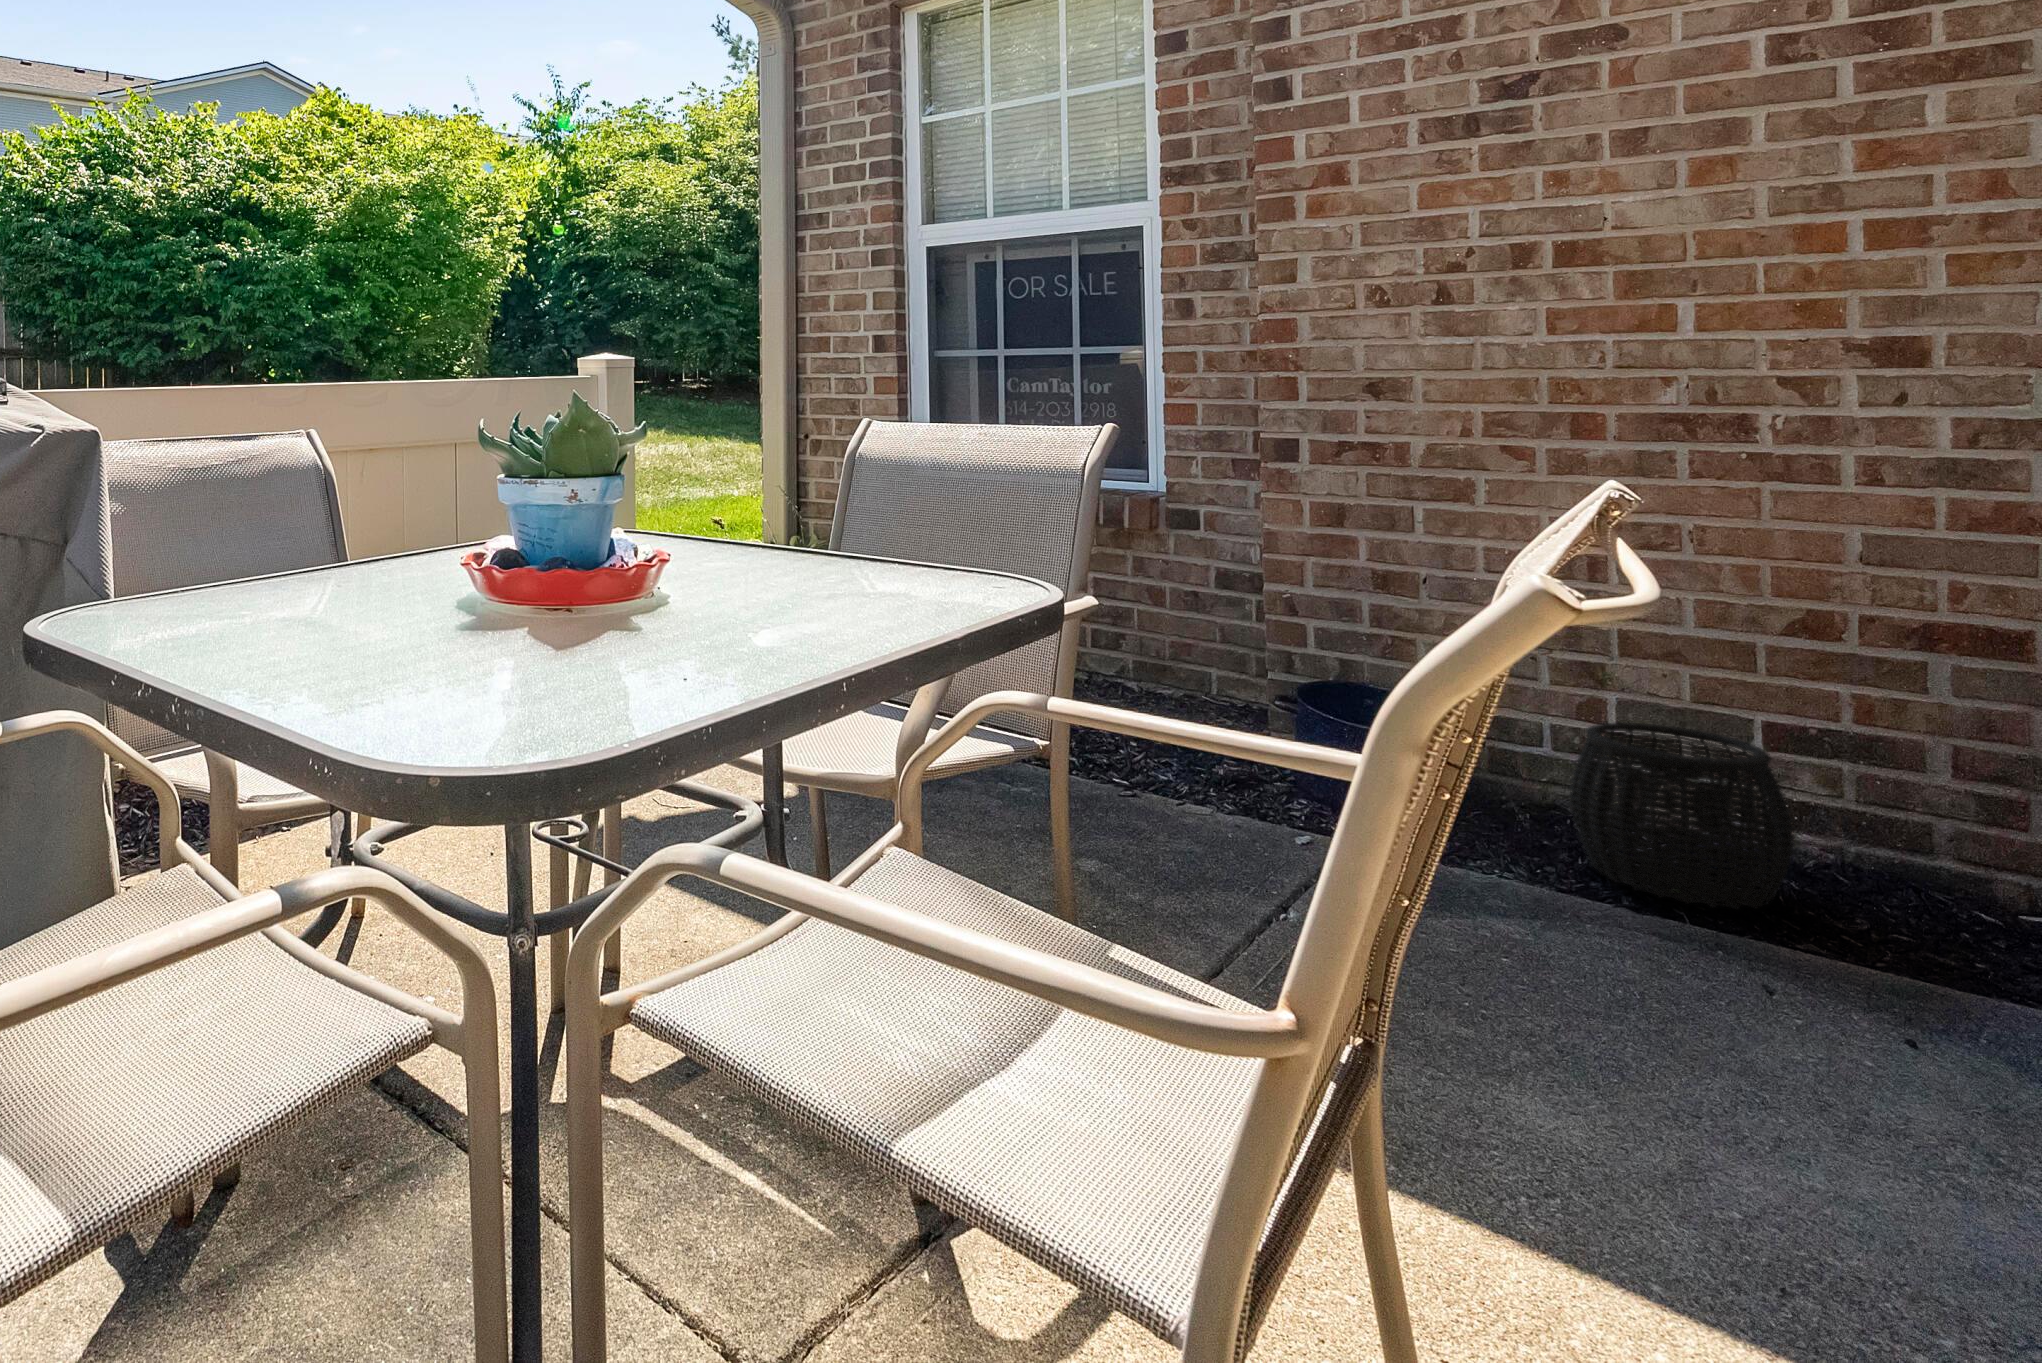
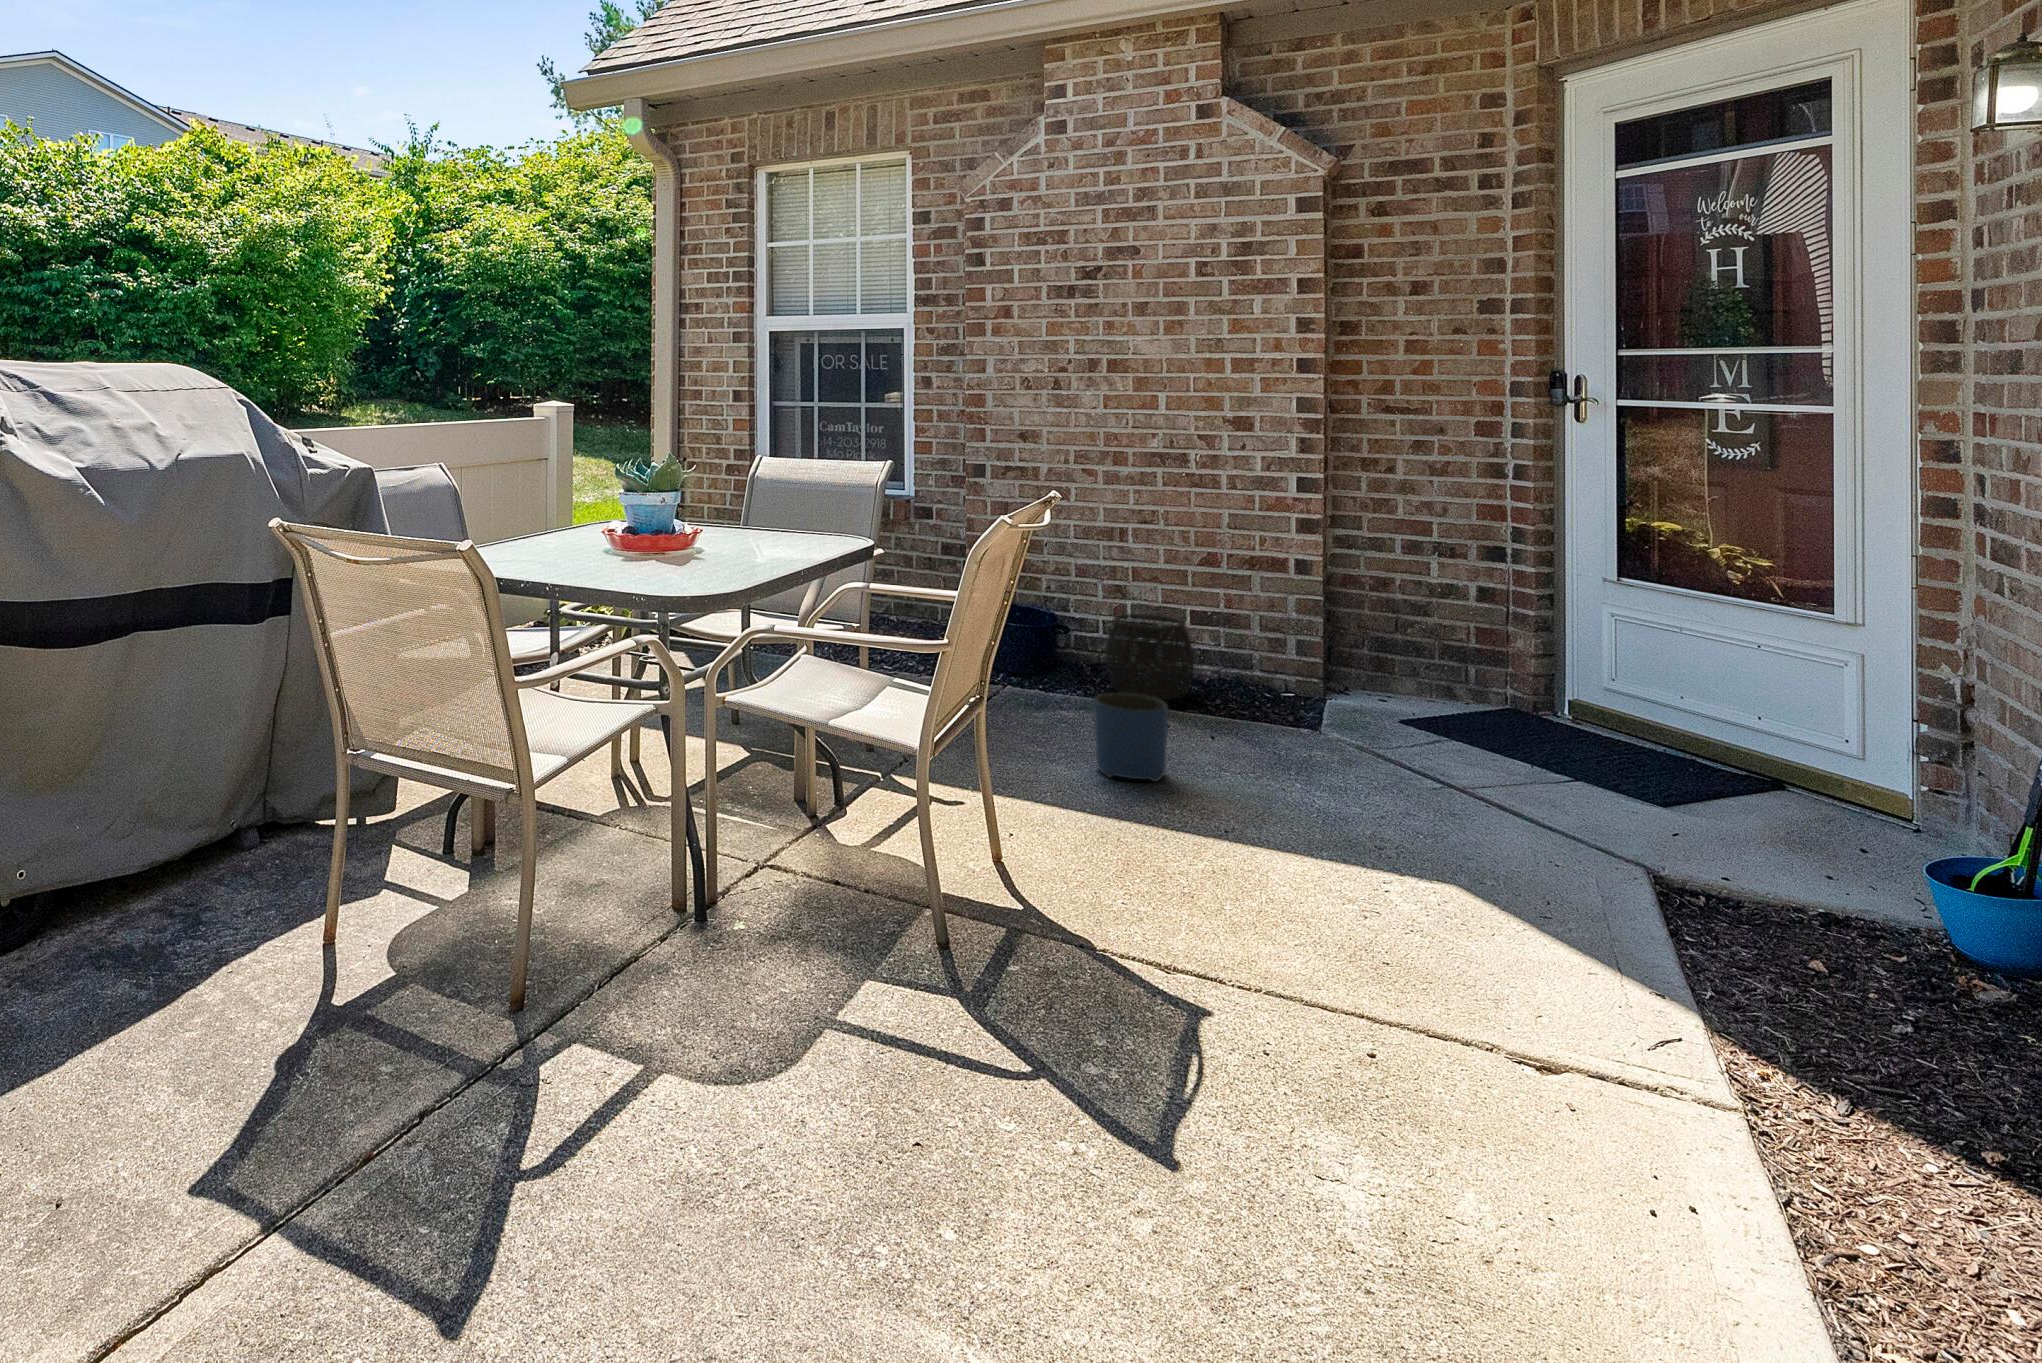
planter: none [1613,942,1839,1195] -> present [1094,693,1168,782]

